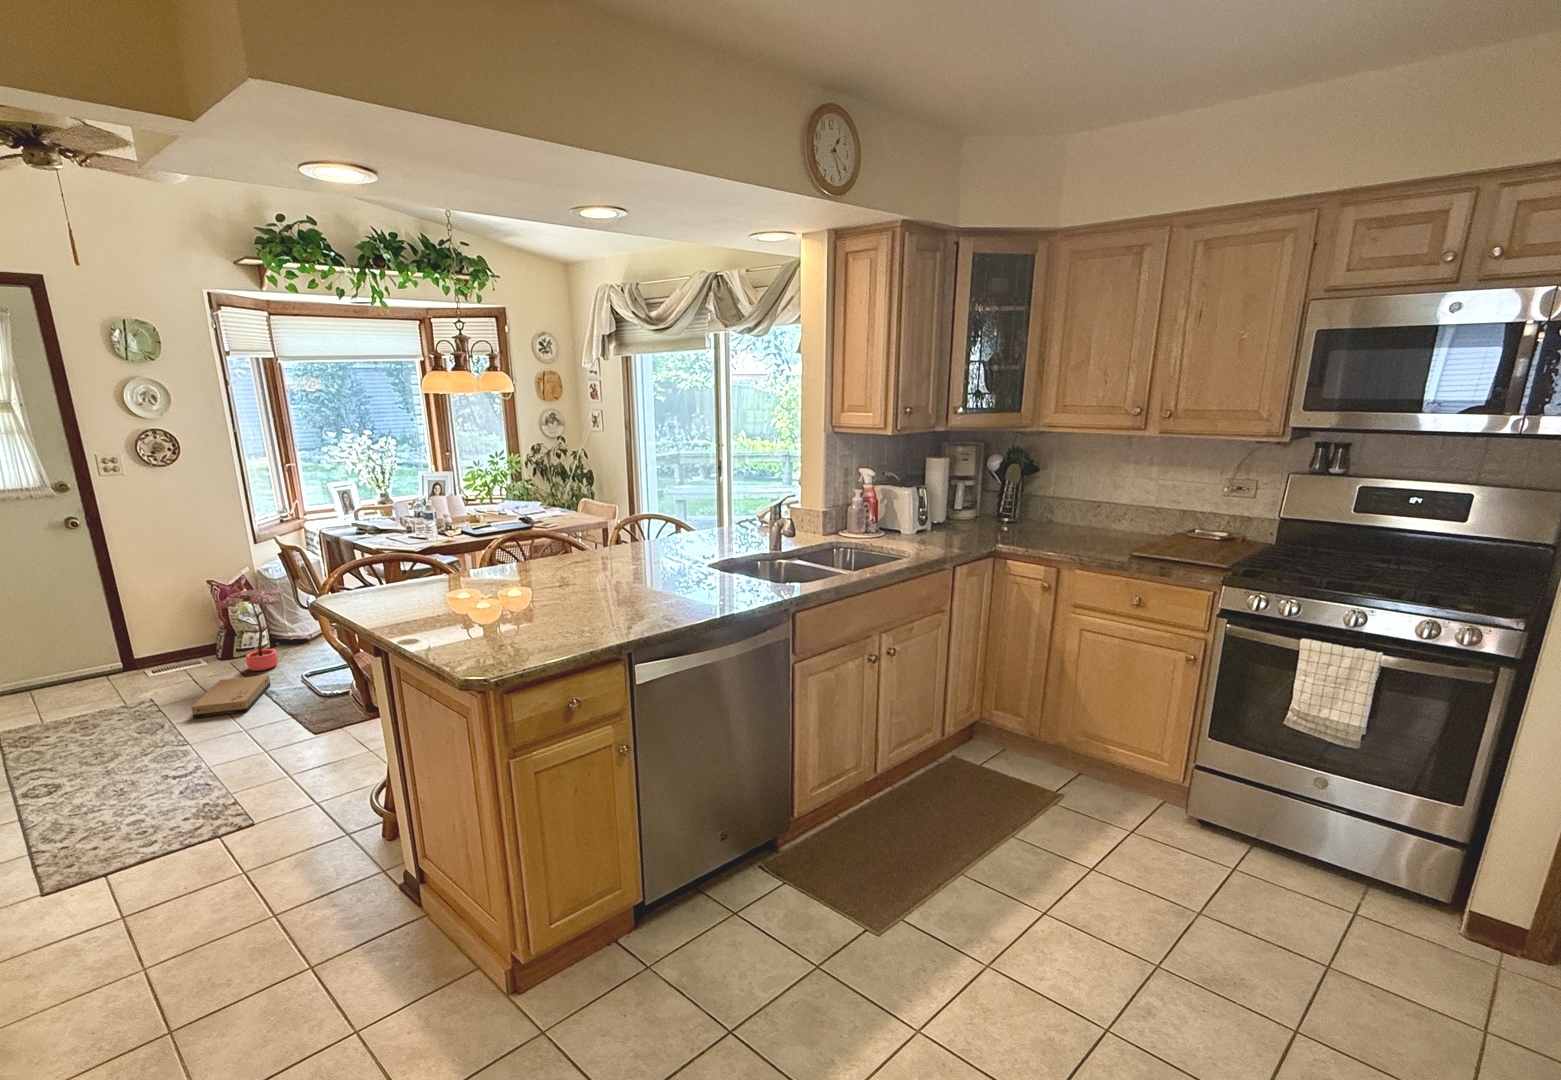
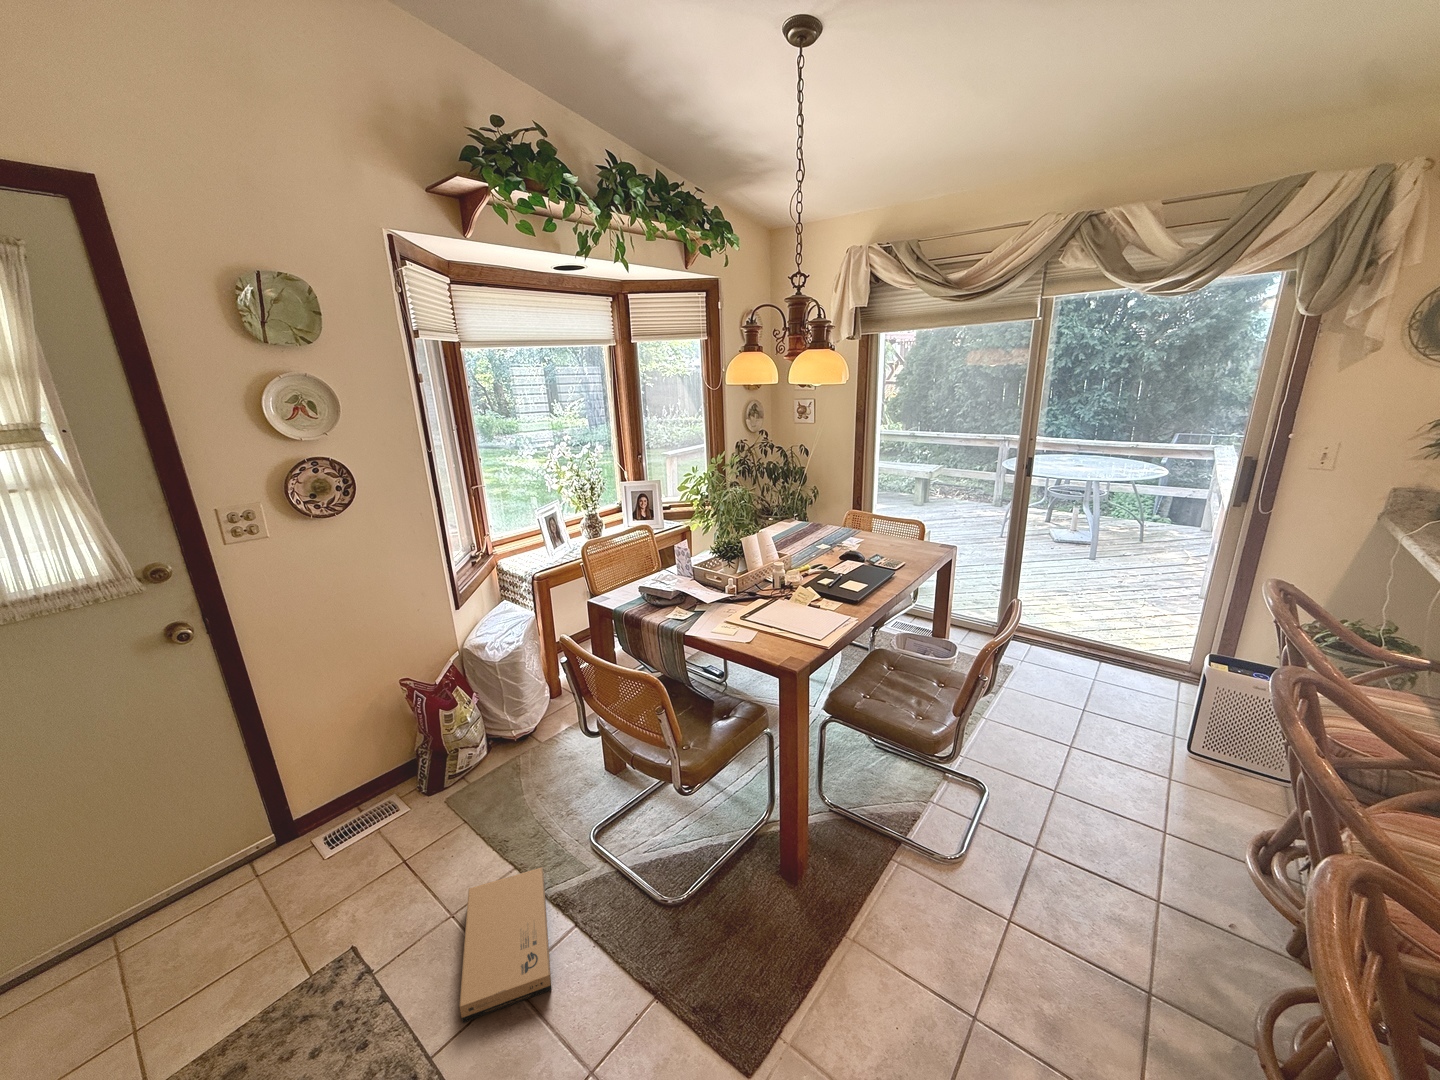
potted plant: present [217,587,284,671] -> none [445,695,533,831]

